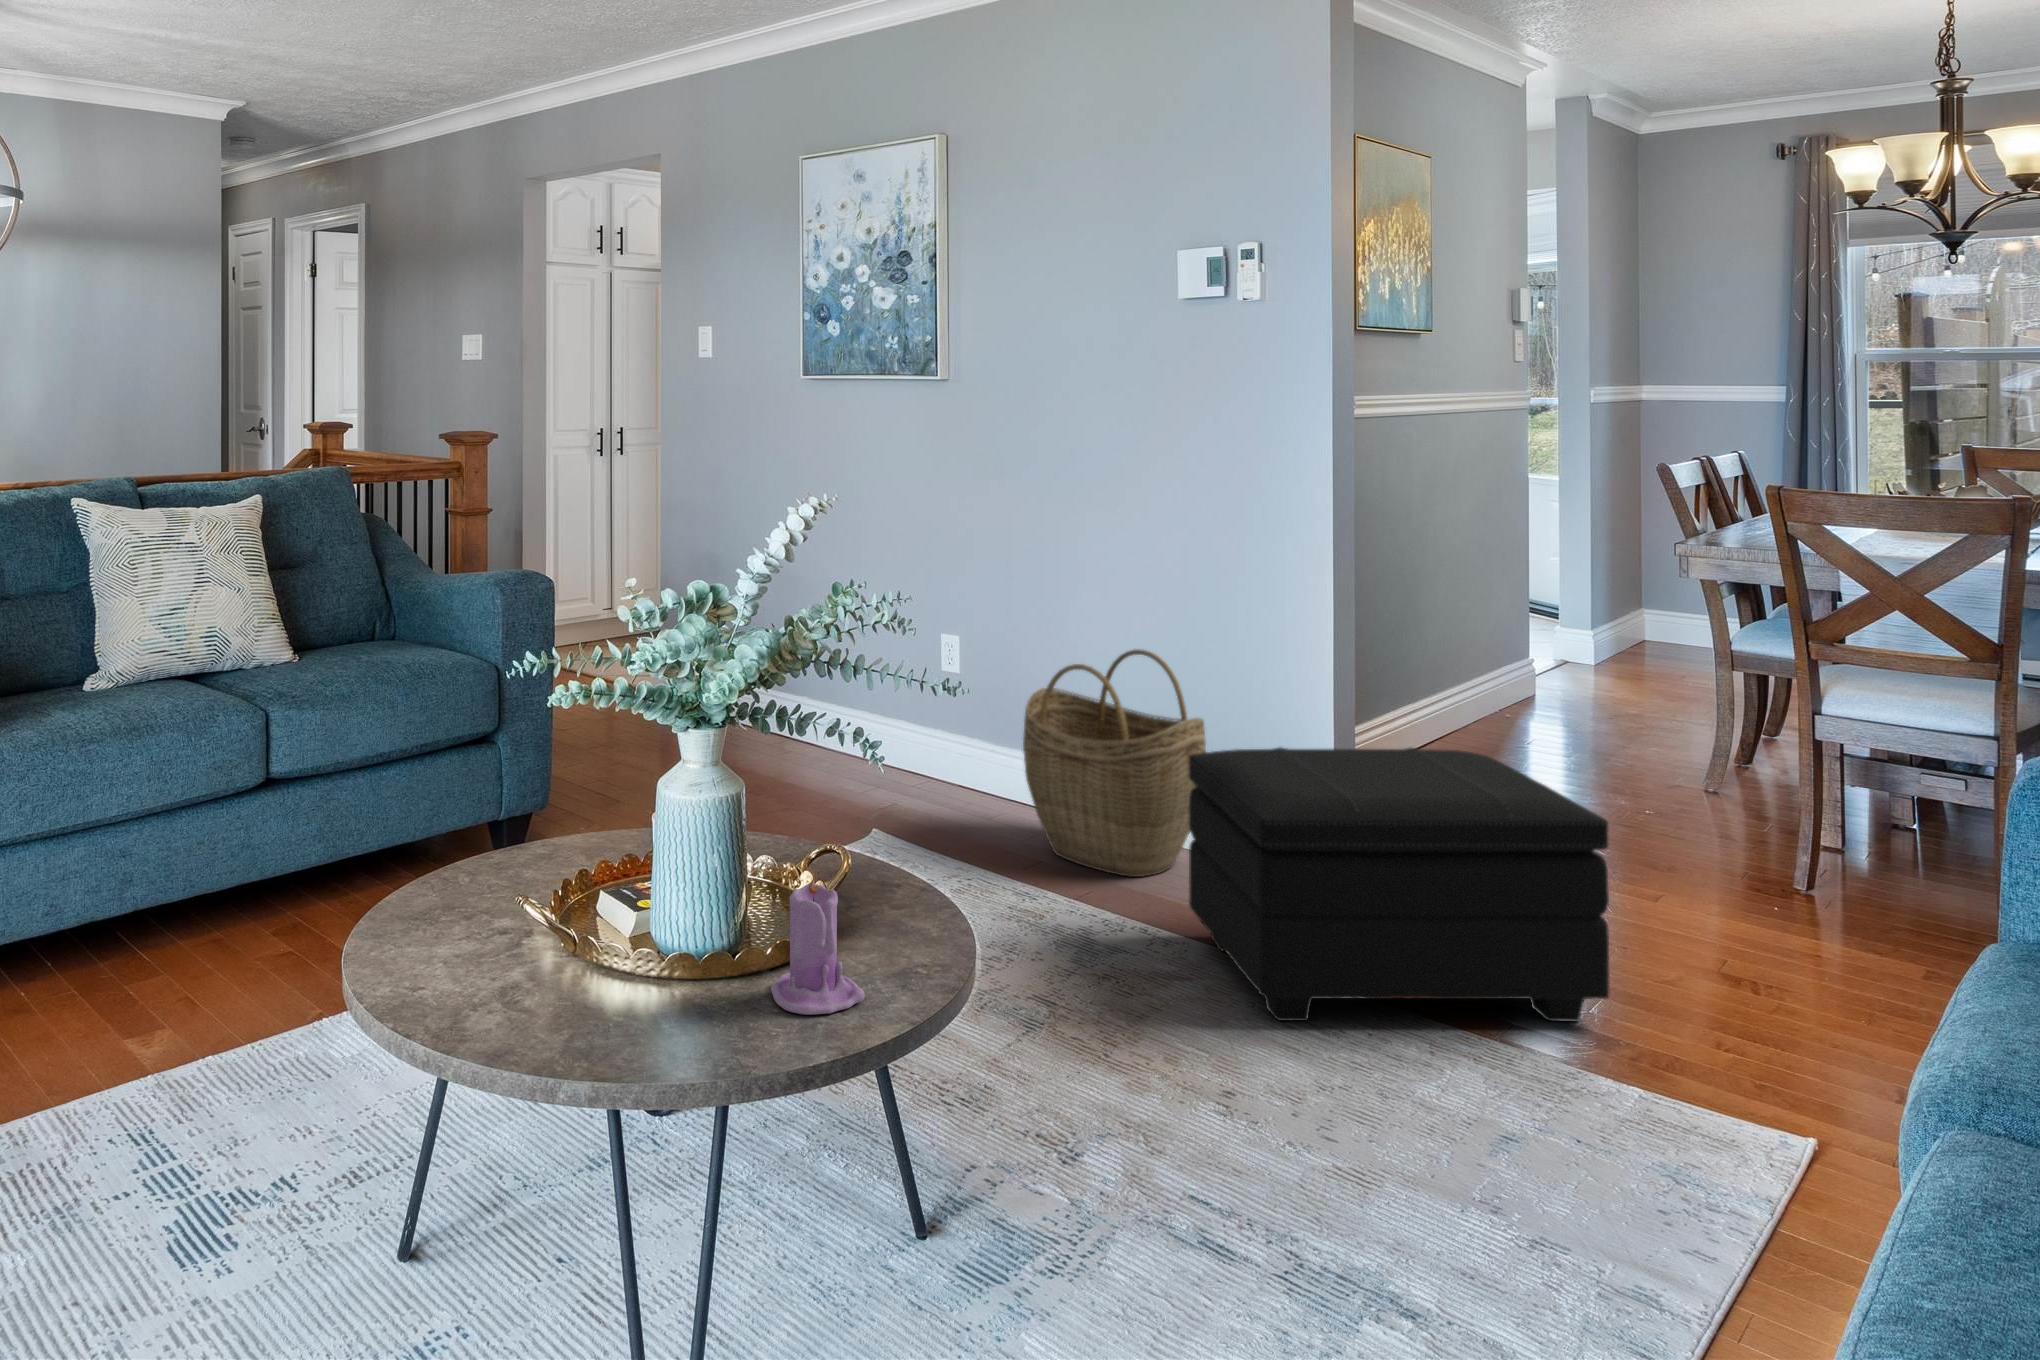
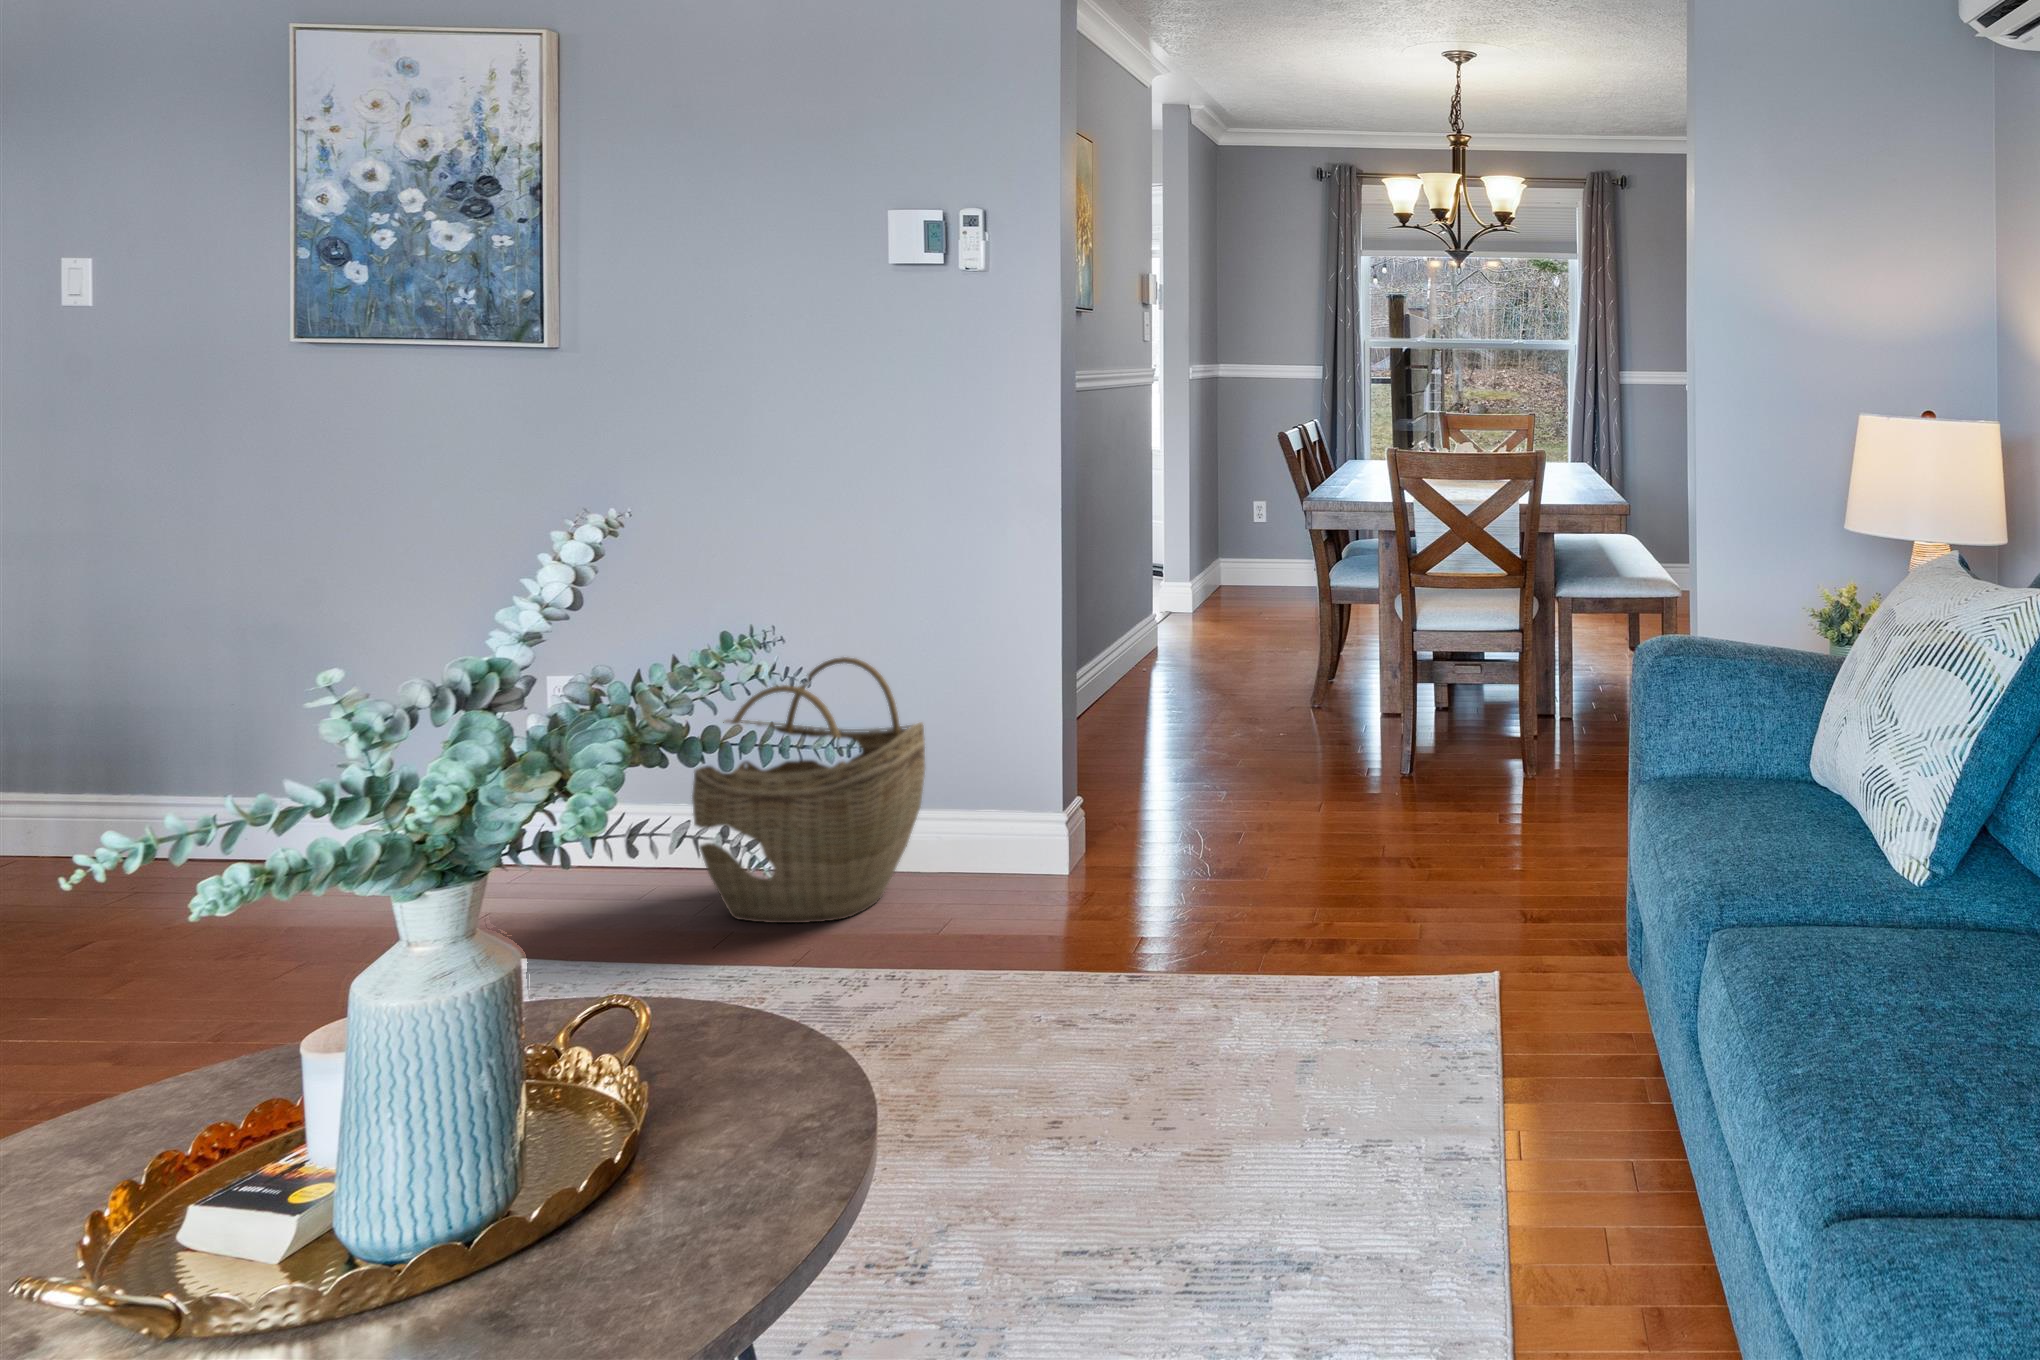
footstool: present [1189,747,1609,1022] -> none [936,706,1340,1025]
candle: present [771,874,865,1015] -> none [607,1049,767,1266]

